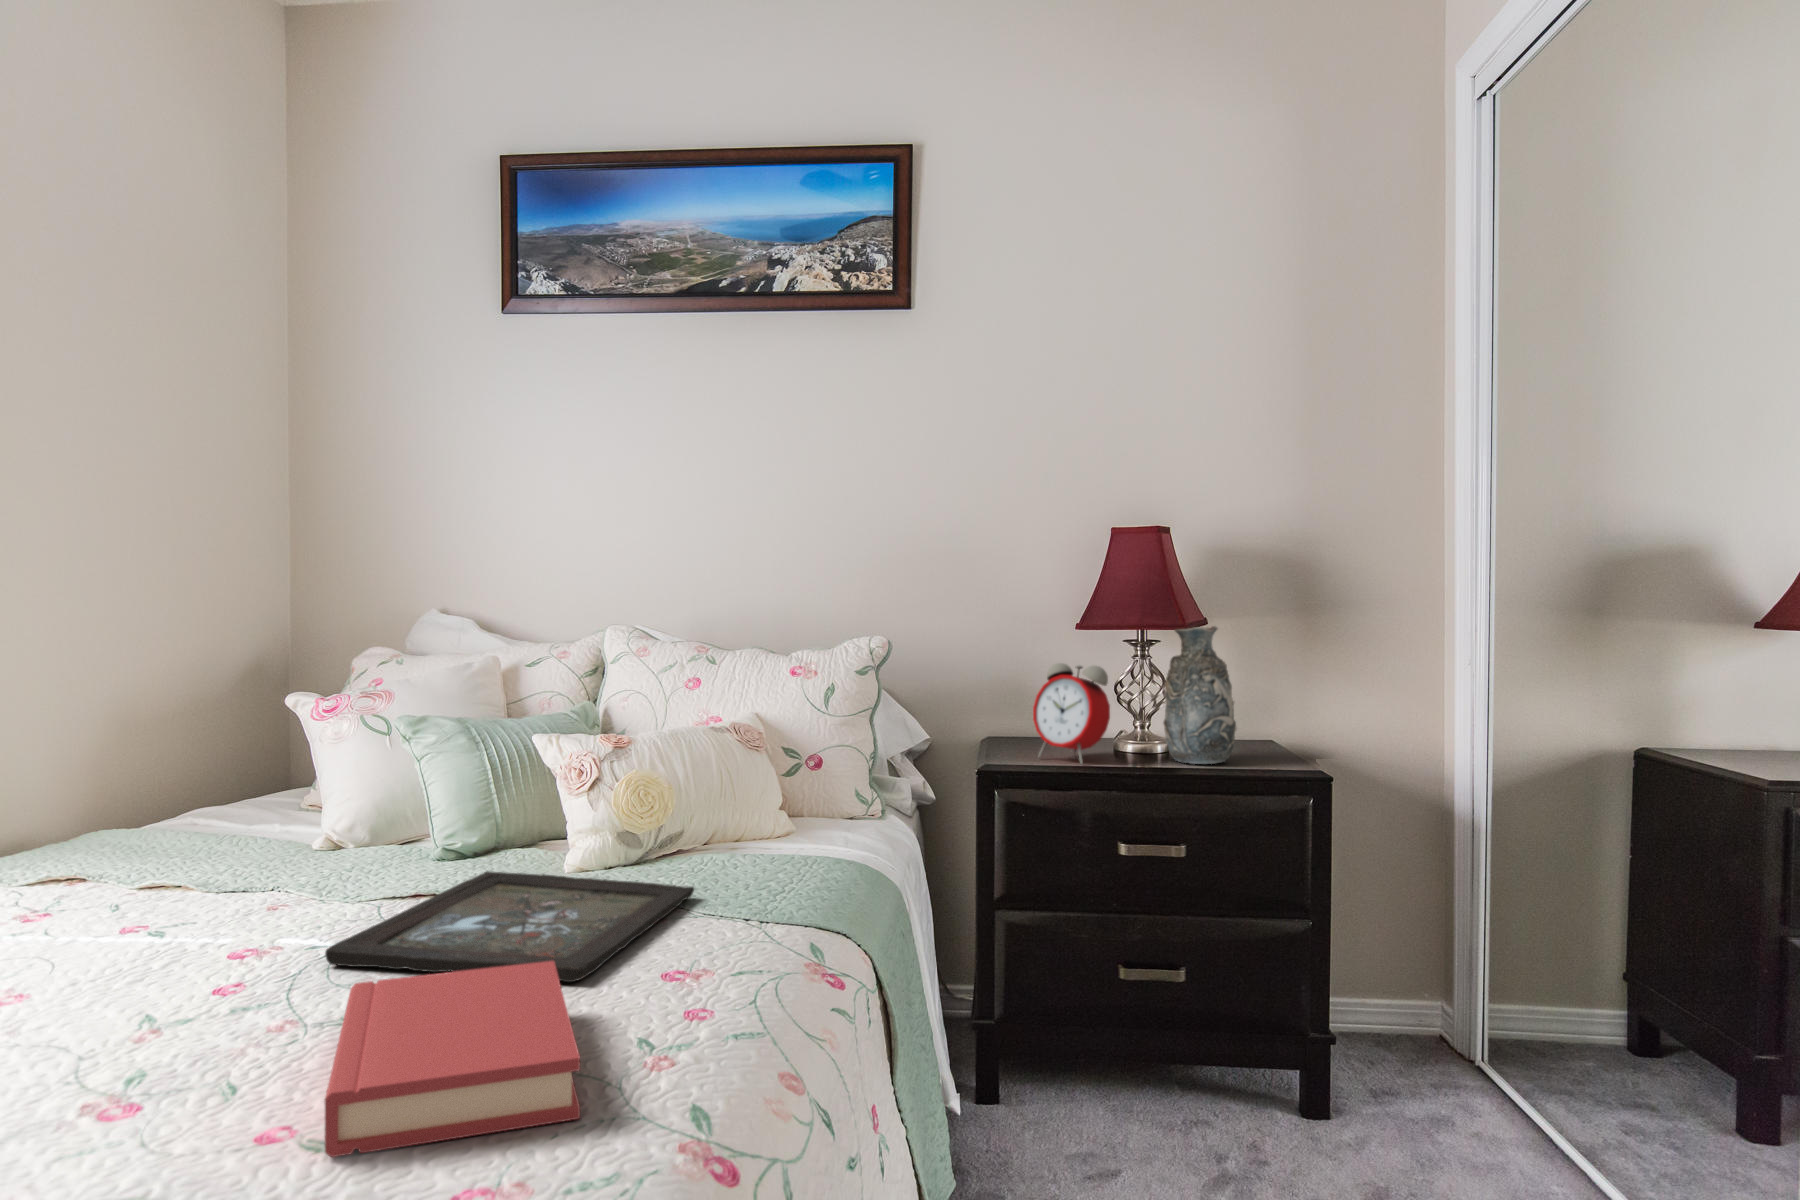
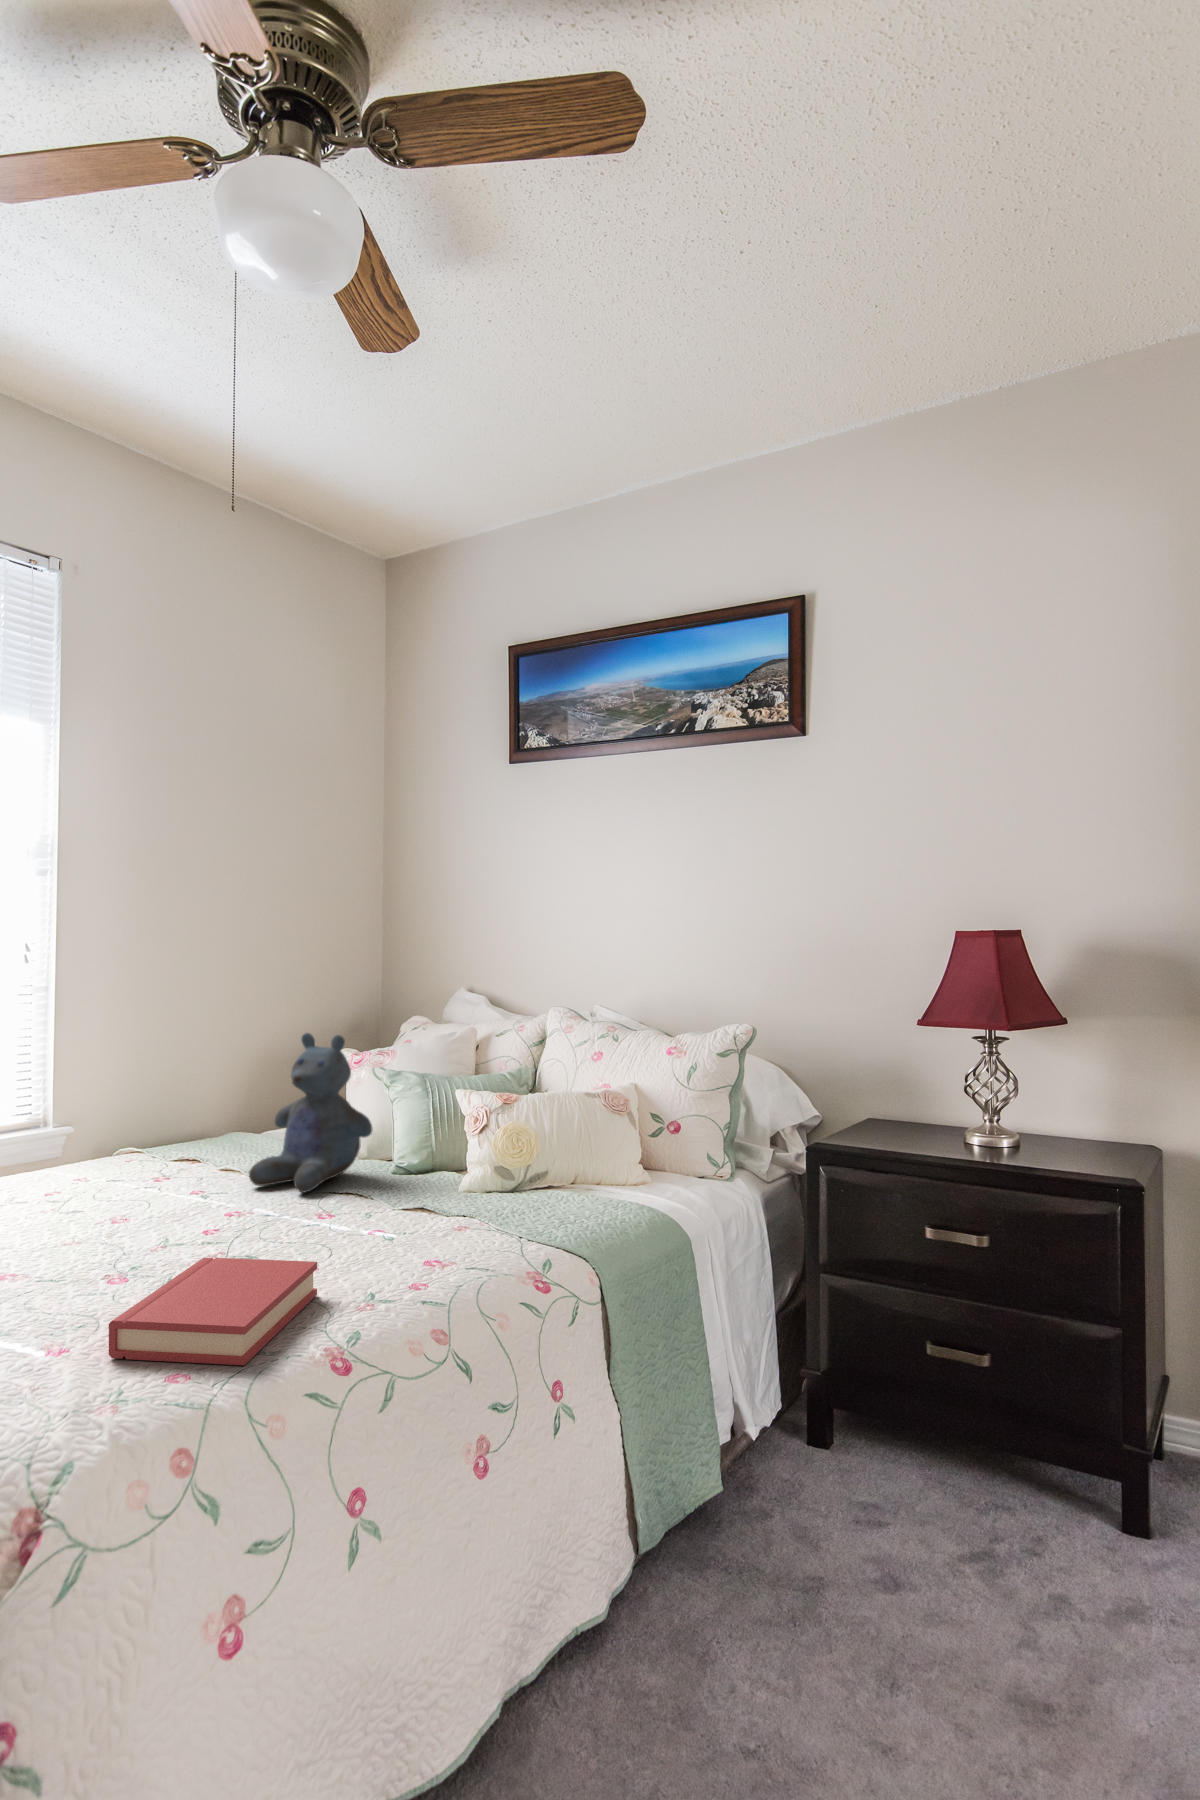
decorative vase: present [1164,626,1237,764] -> none [986,1031,1058,1163]
stuffed bear: none [233,659,427,892] -> present [249,1033,372,1193]
alarm clock: present [1033,663,1110,764] -> none [869,1056,933,1151]
tray: present [325,871,694,982] -> none [239,1190,502,1278]

